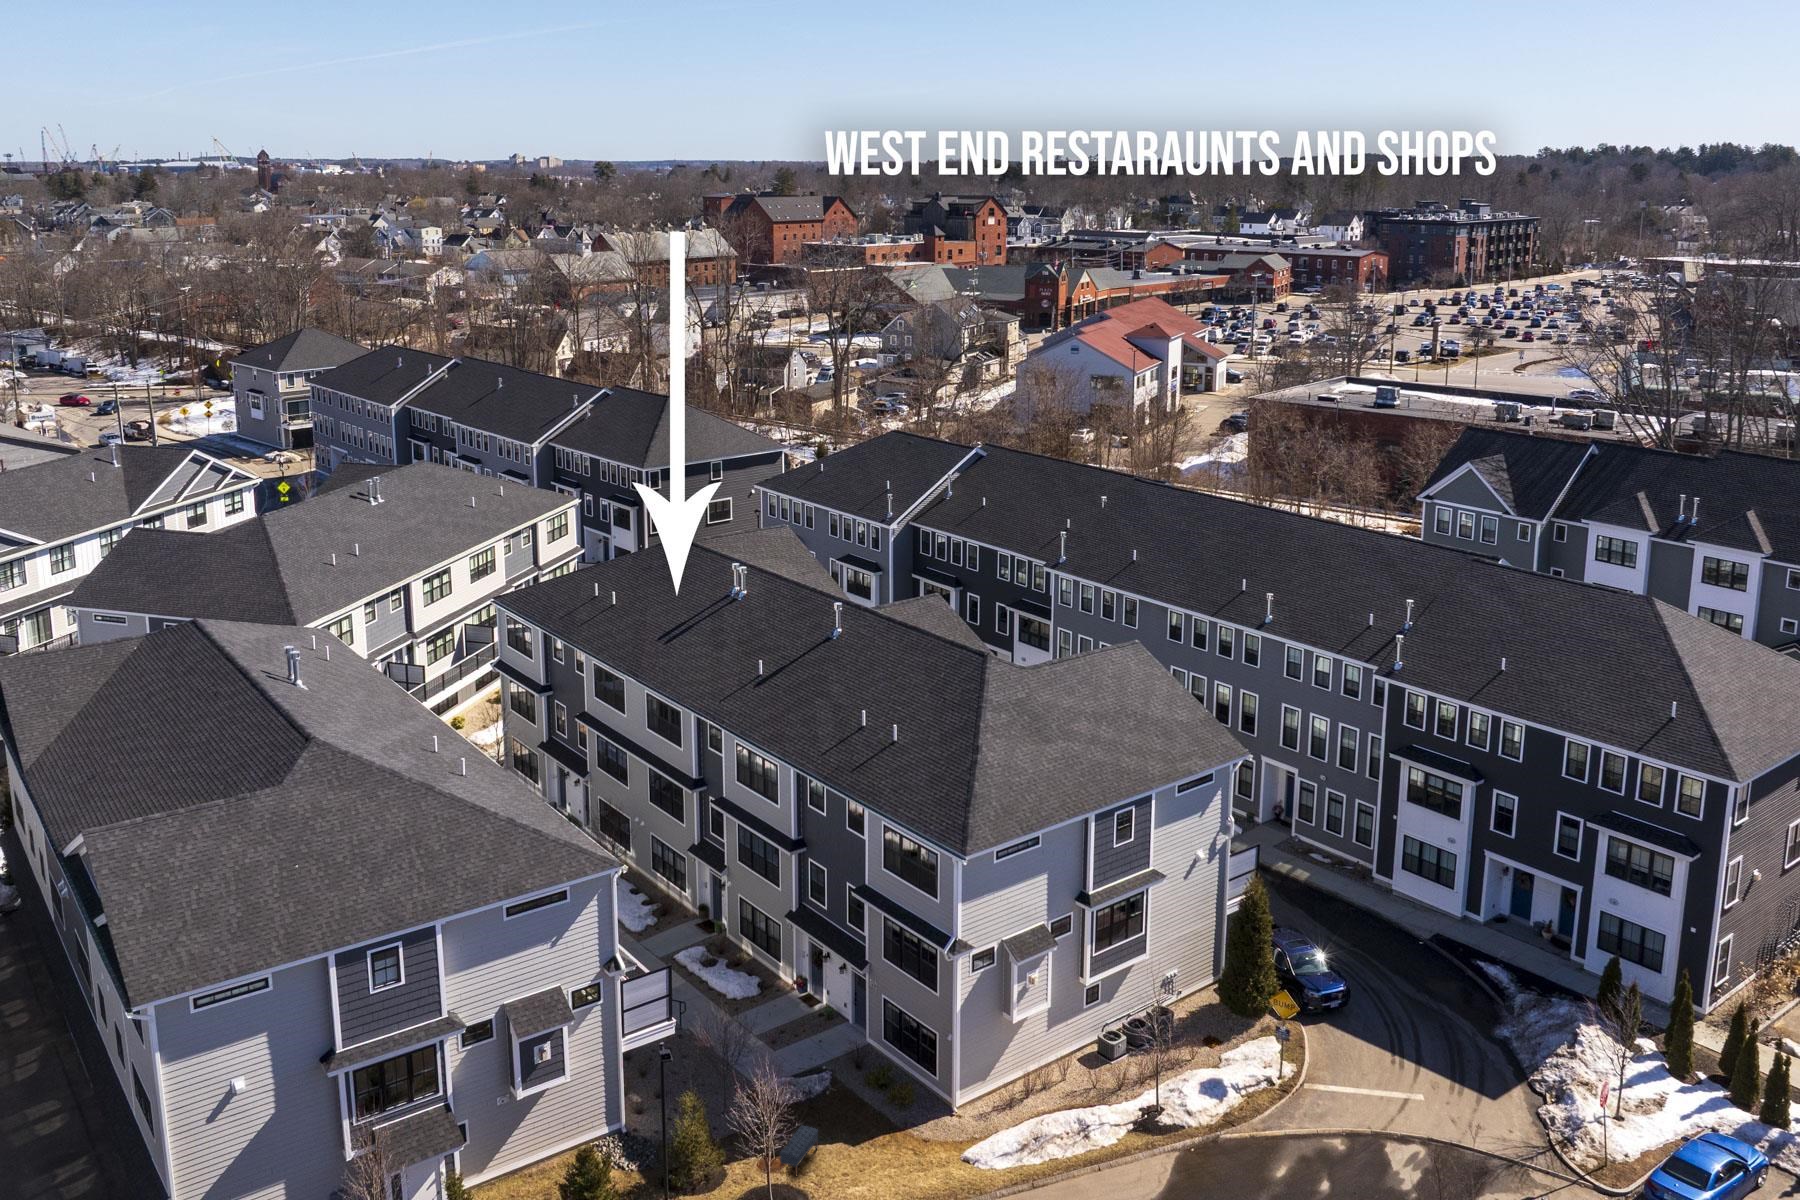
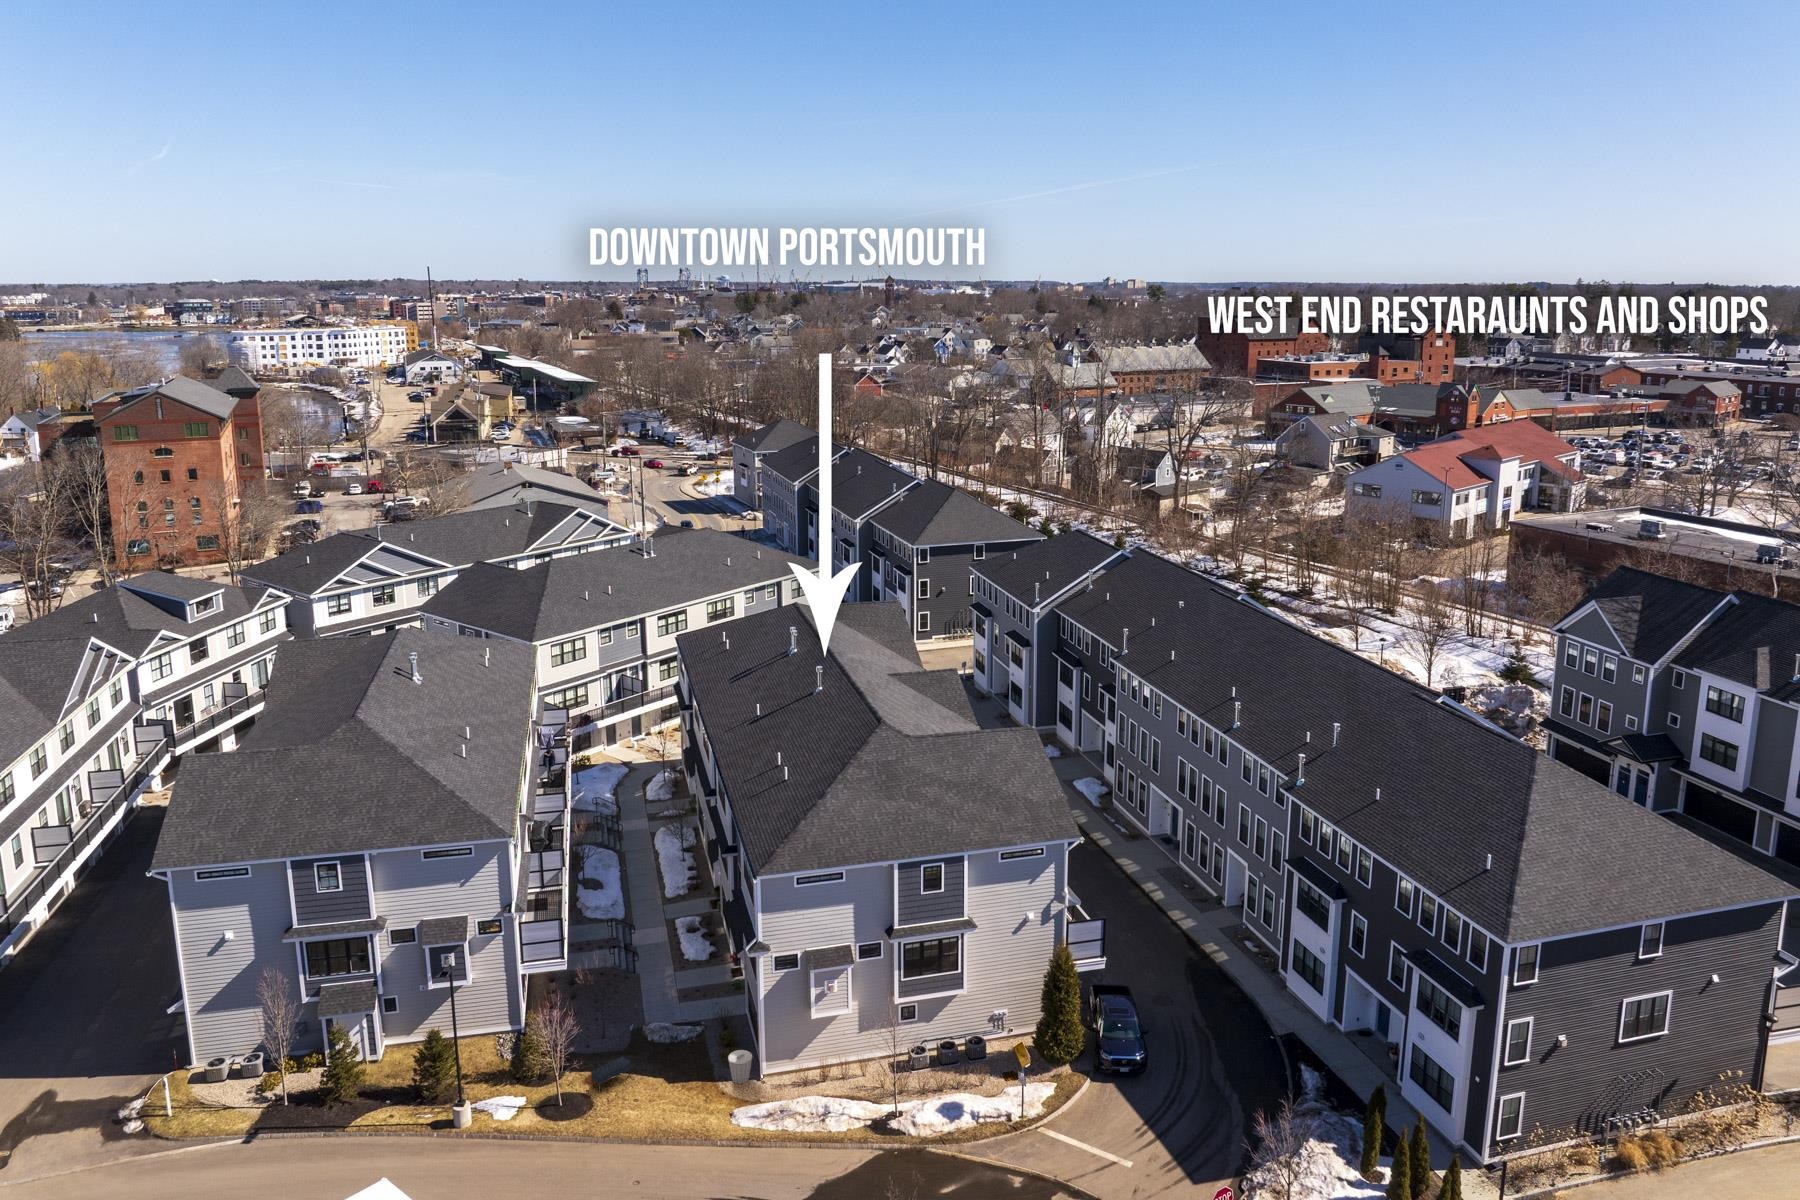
trash can: none [934,1081,965,1123] -> present [728,1050,752,1083]

